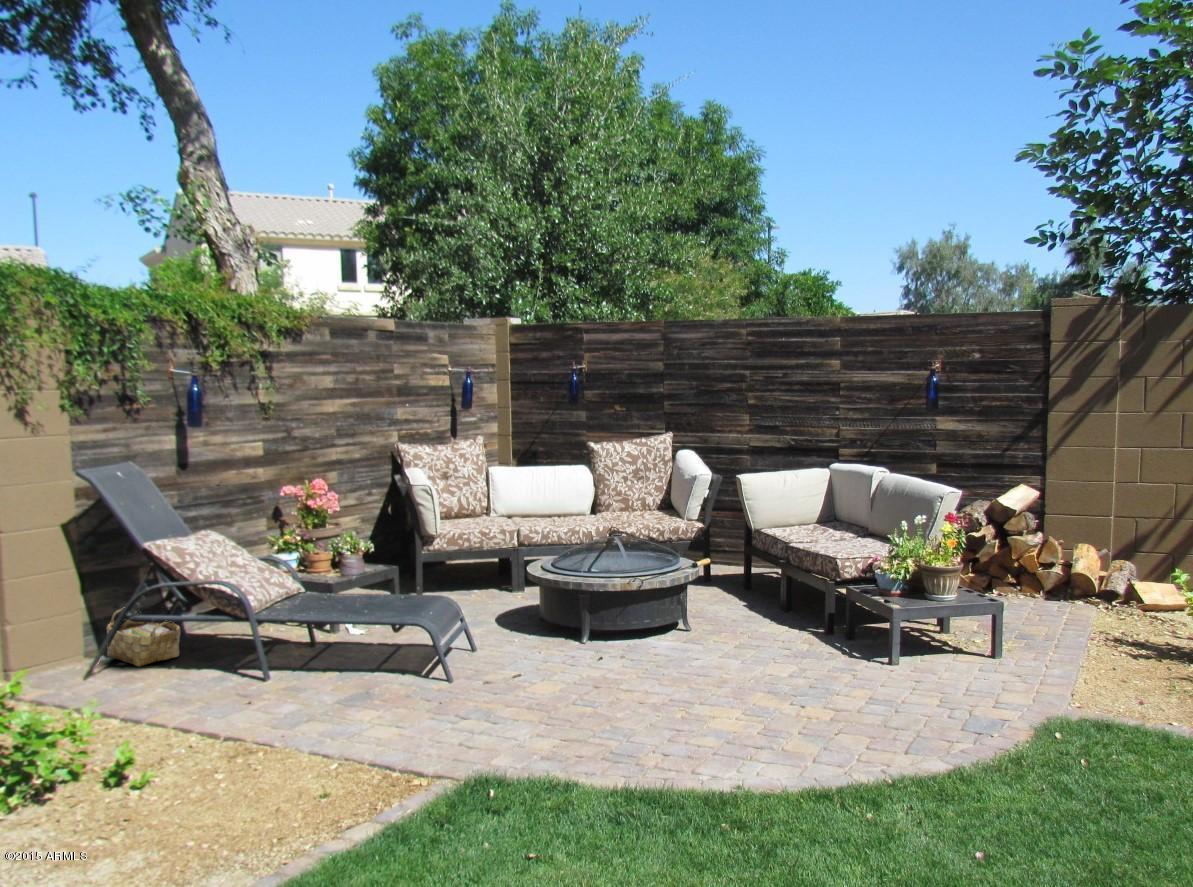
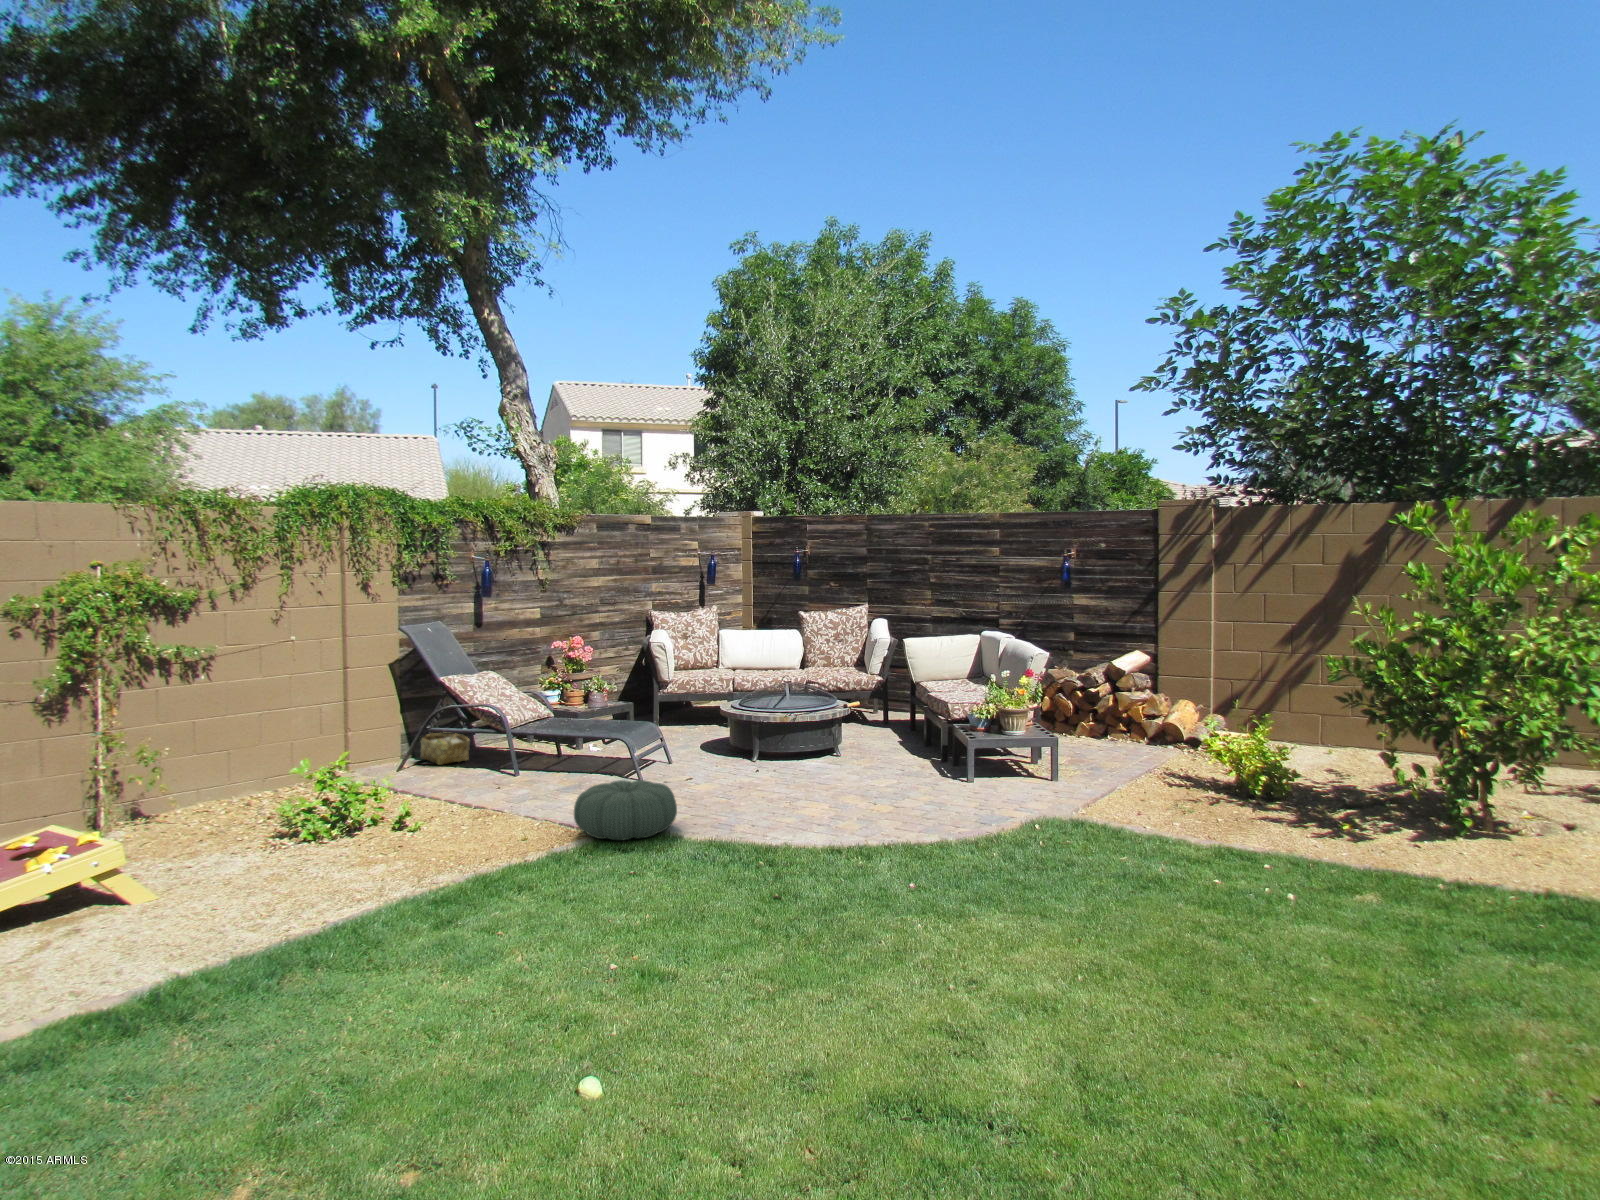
pouf: none [406,698,562,801] -> present [574,780,677,840]

